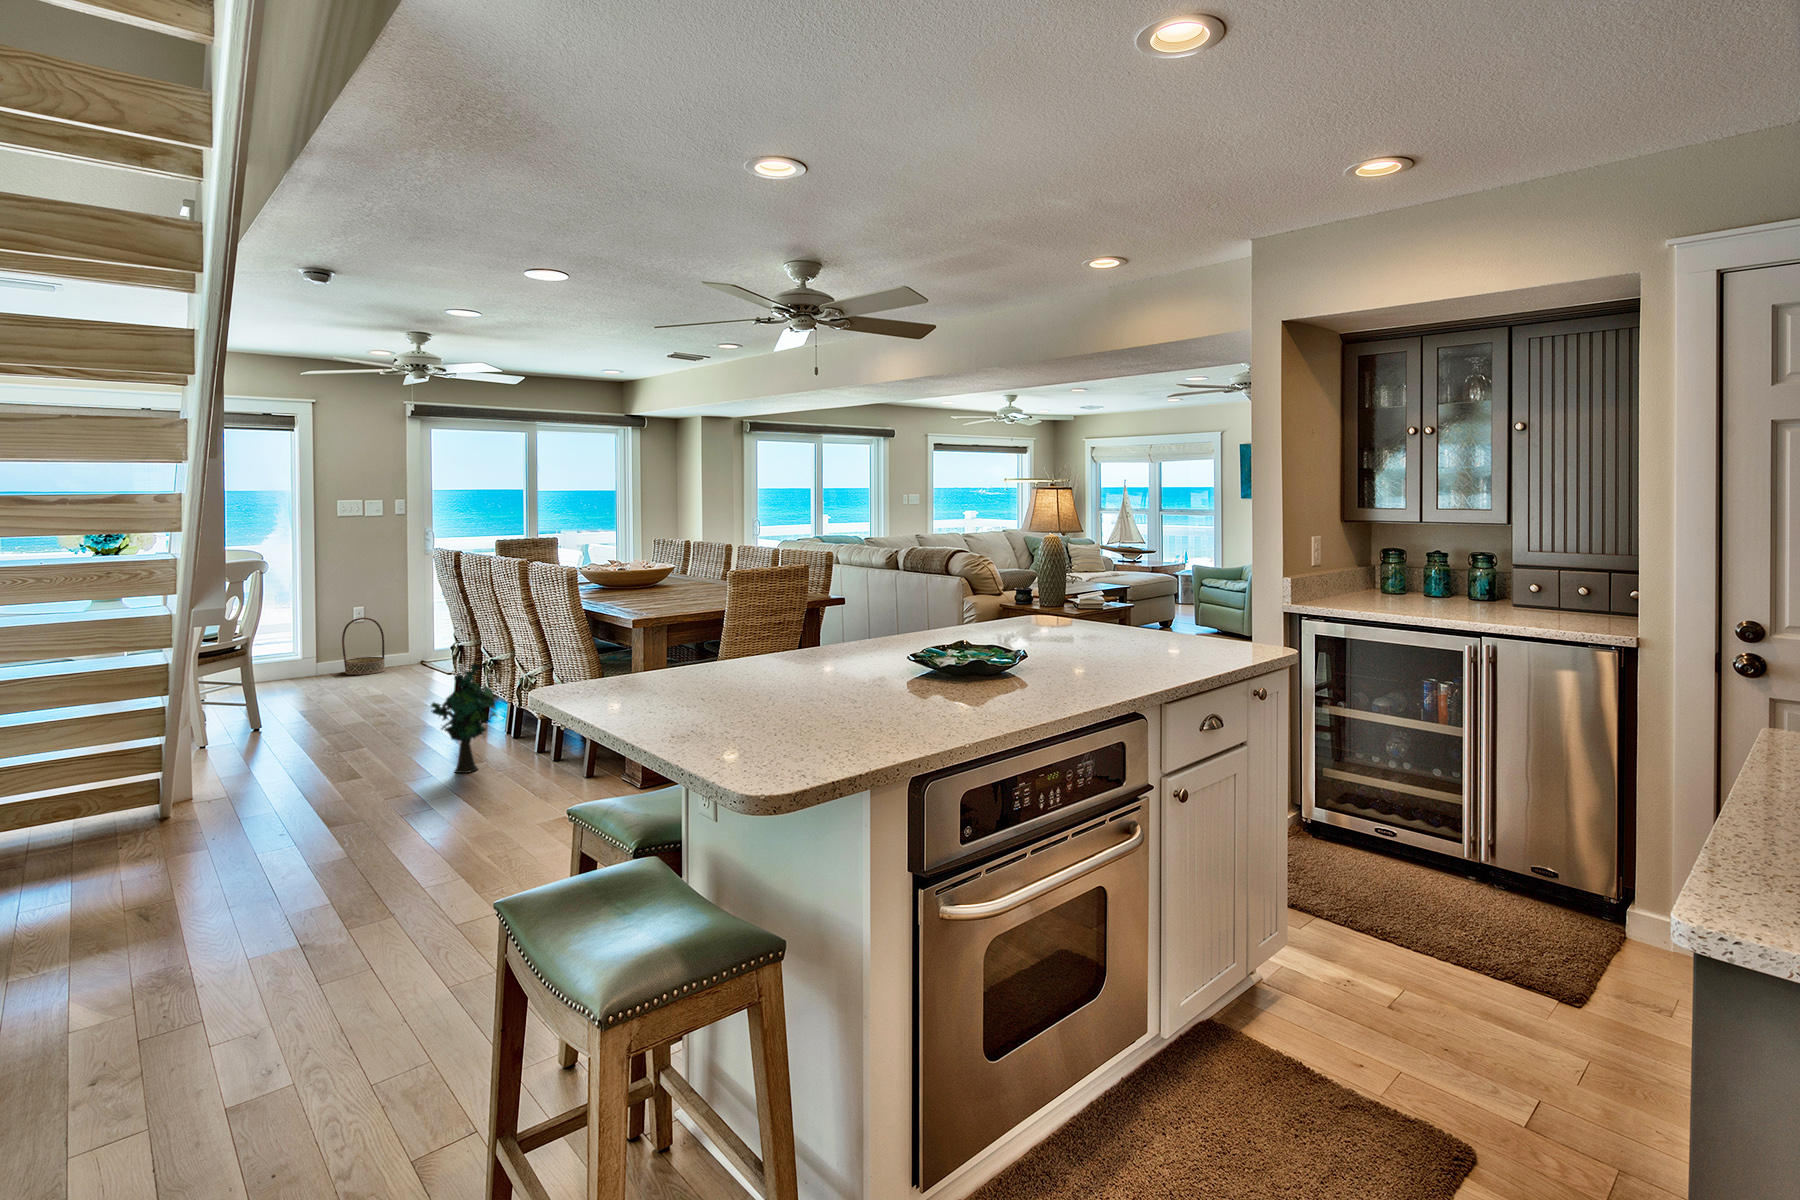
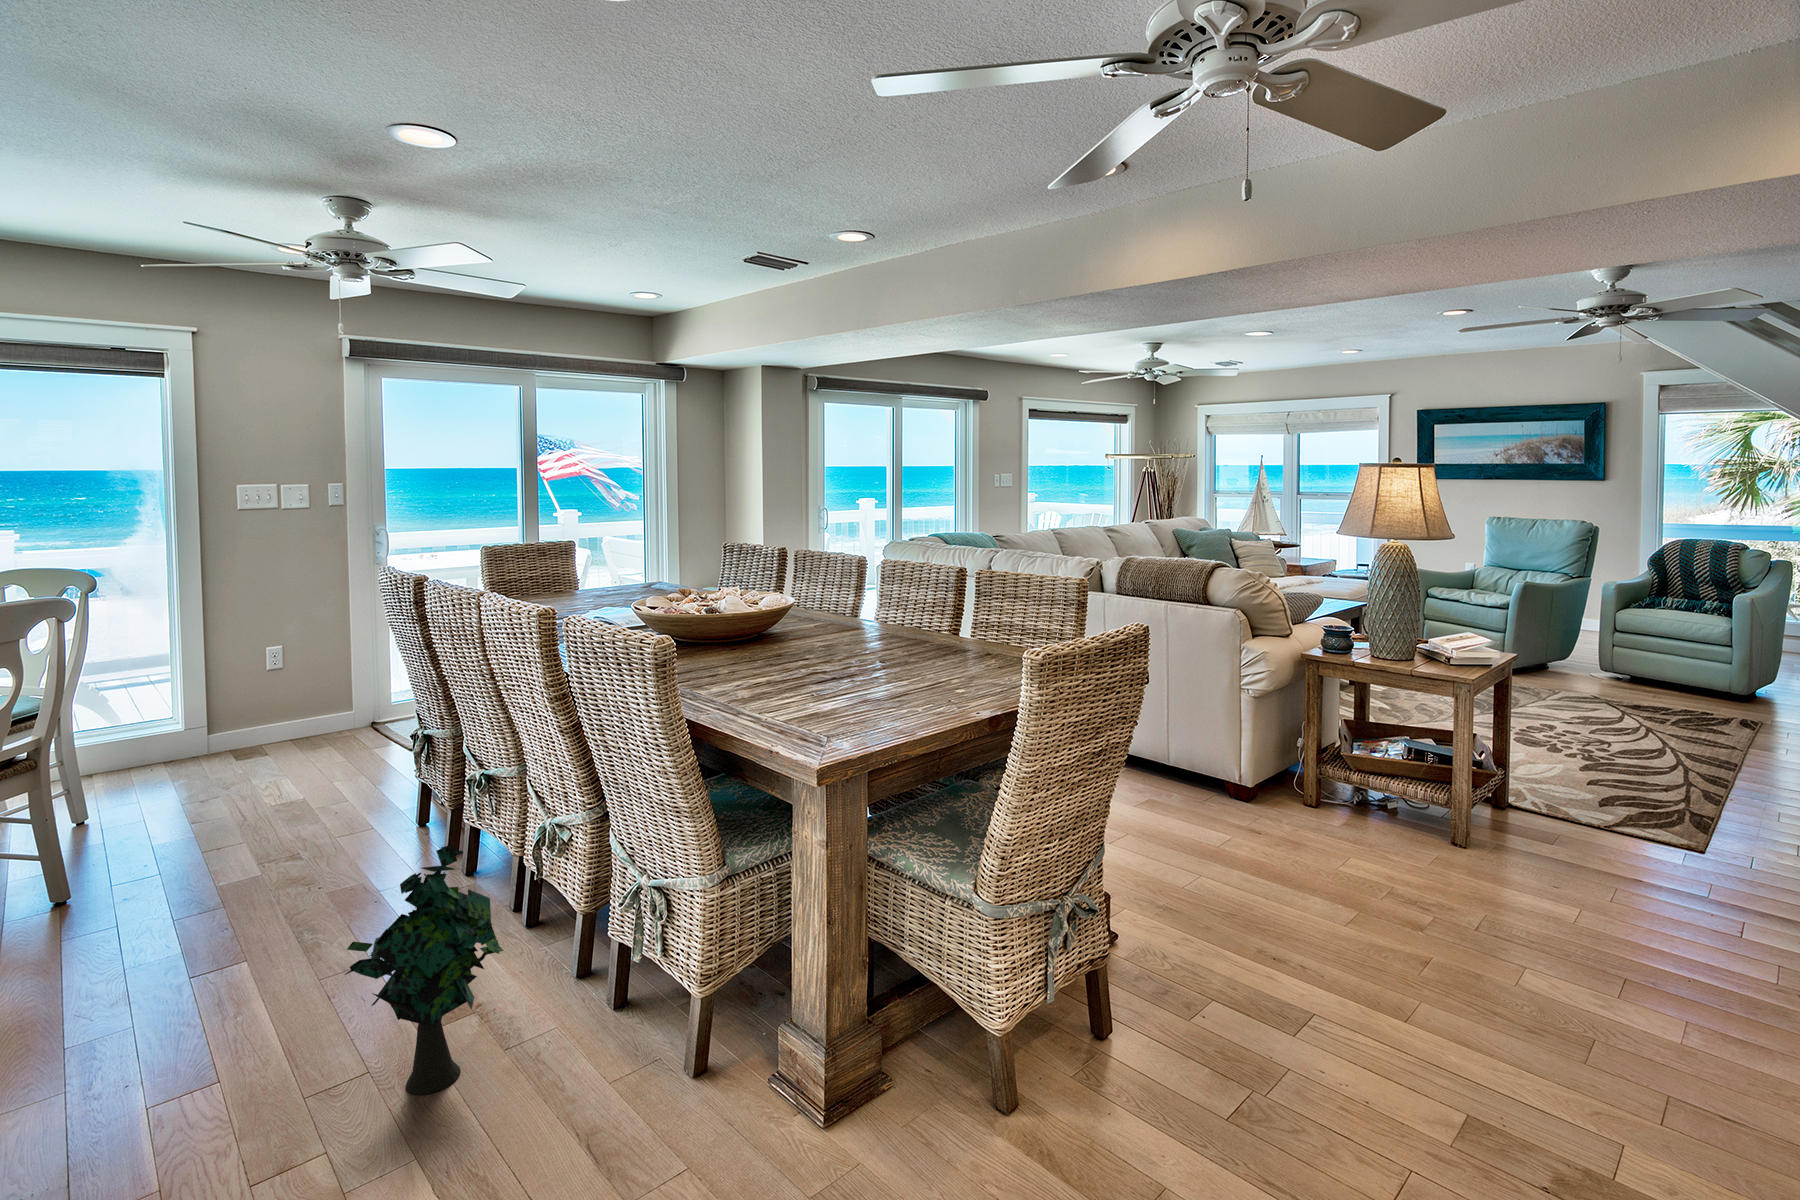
basket: present [342,617,385,675] -> none [247,662,318,751]

